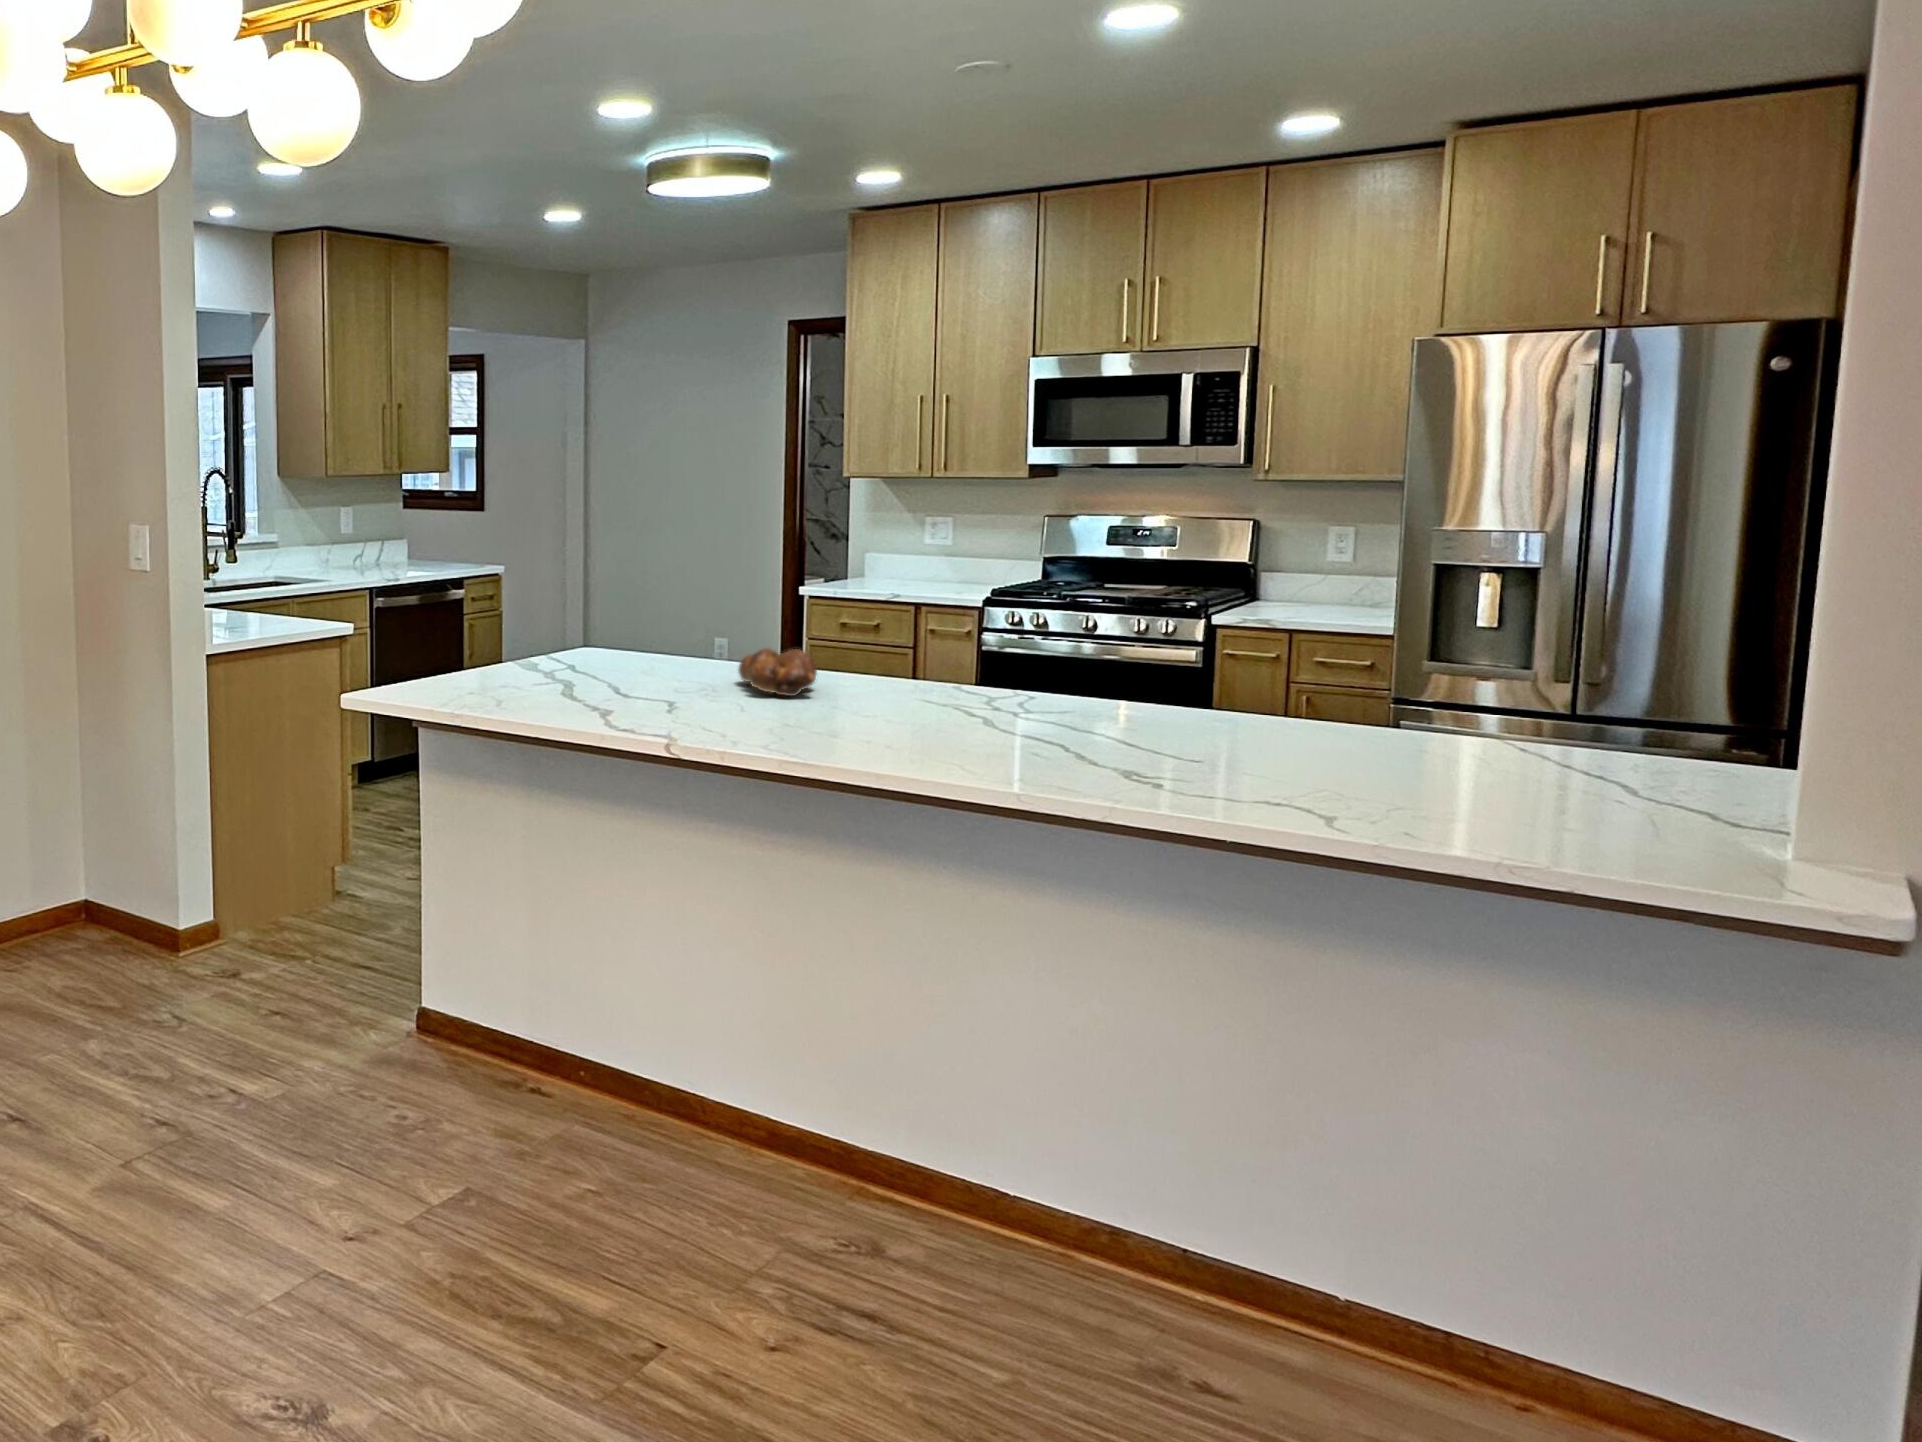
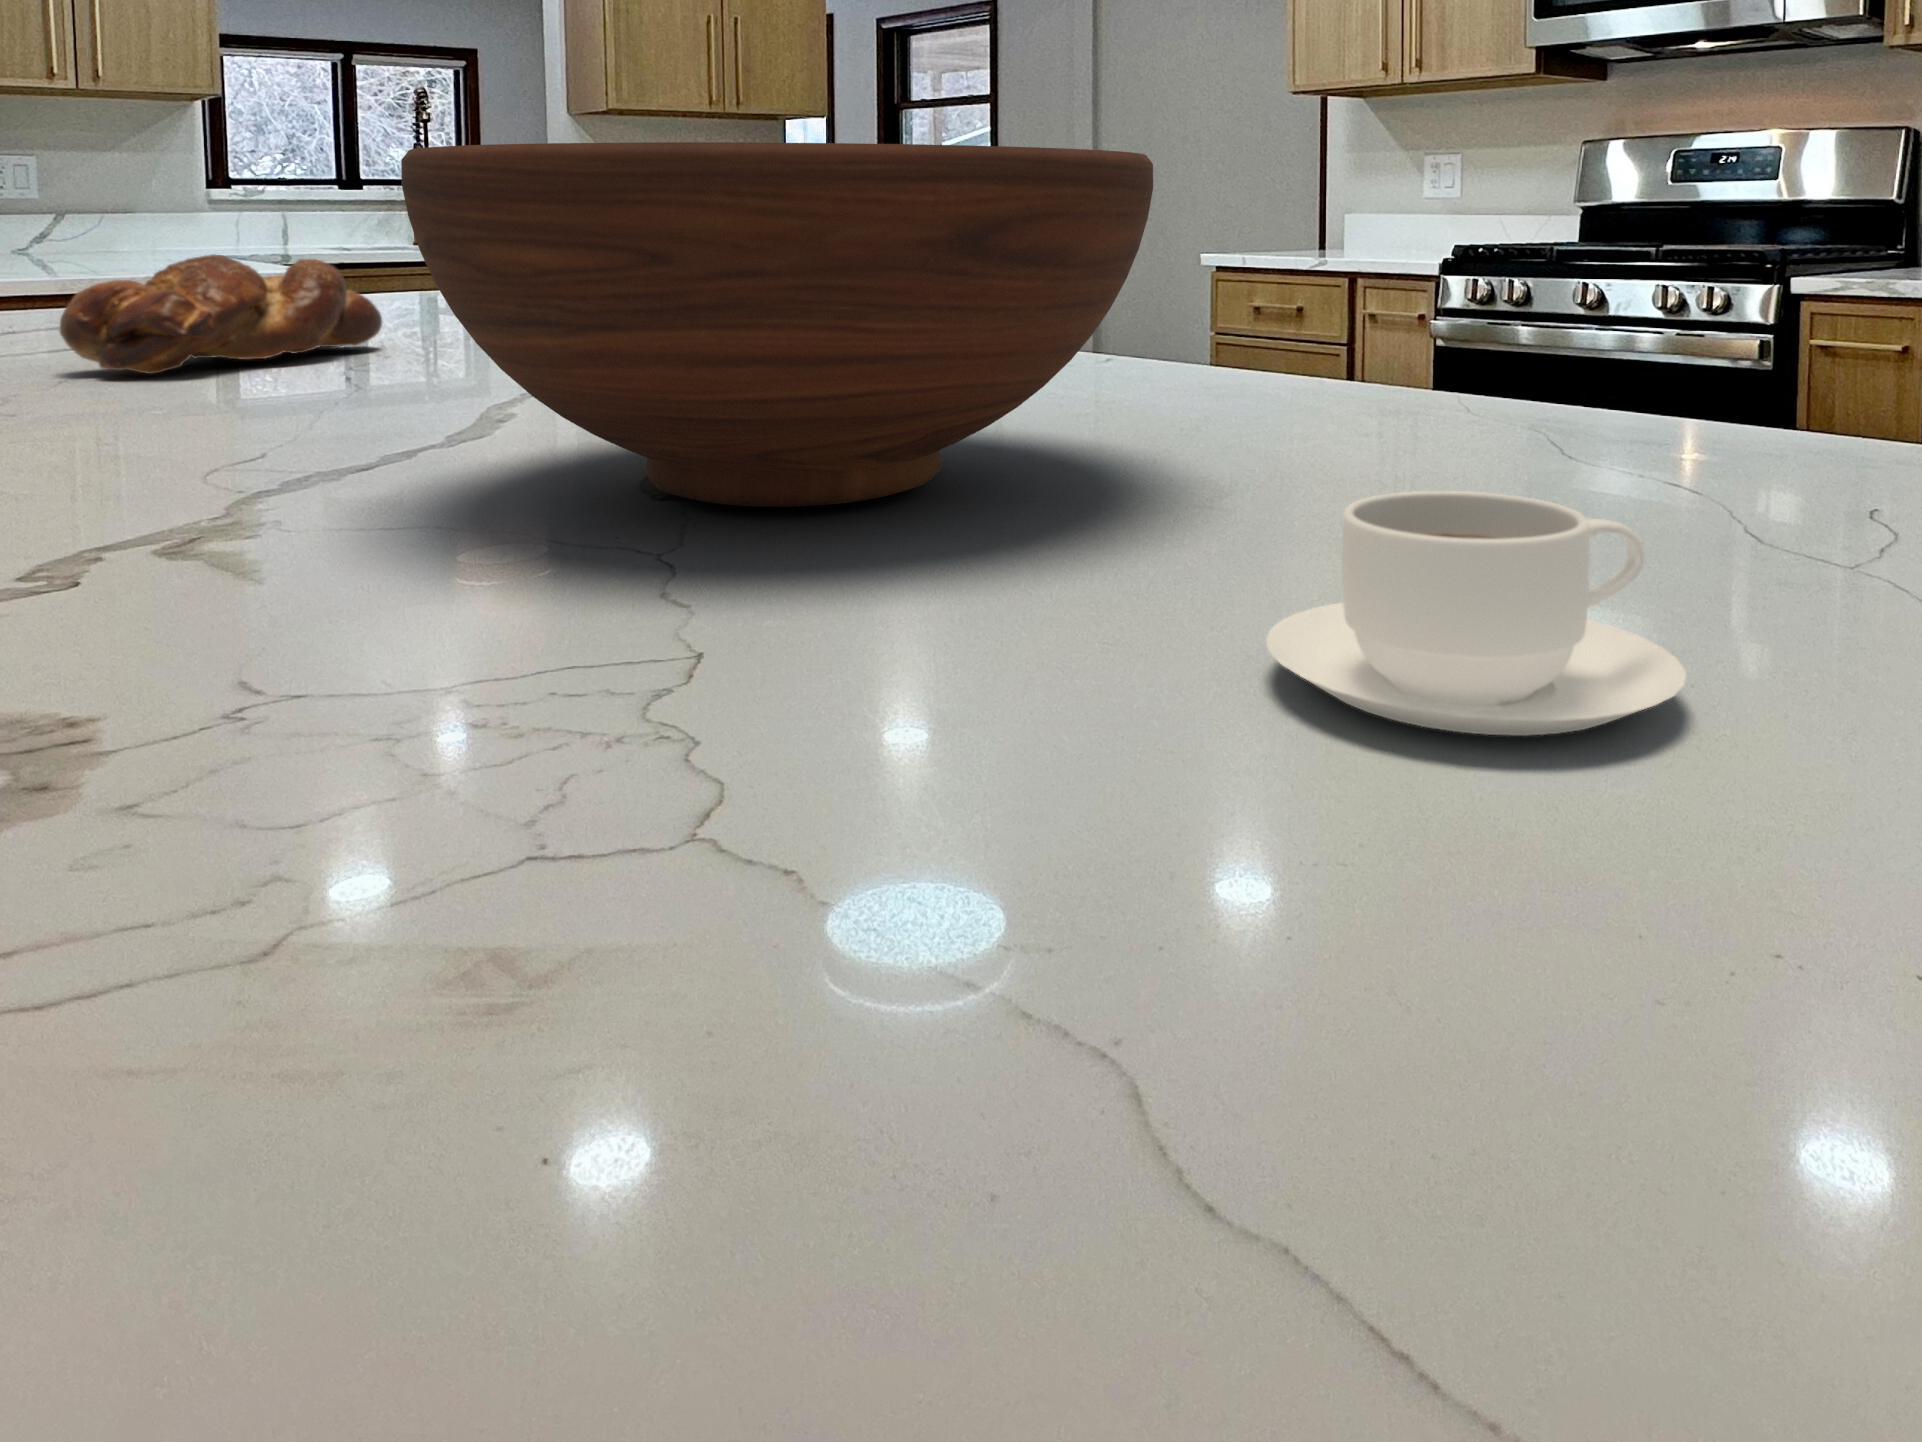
fruit bowl: none [1070,635,1267,732] -> present [401,142,1153,507]
coffee cup: none [1347,723,1423,758] -> present [1266,491,1686,736]

